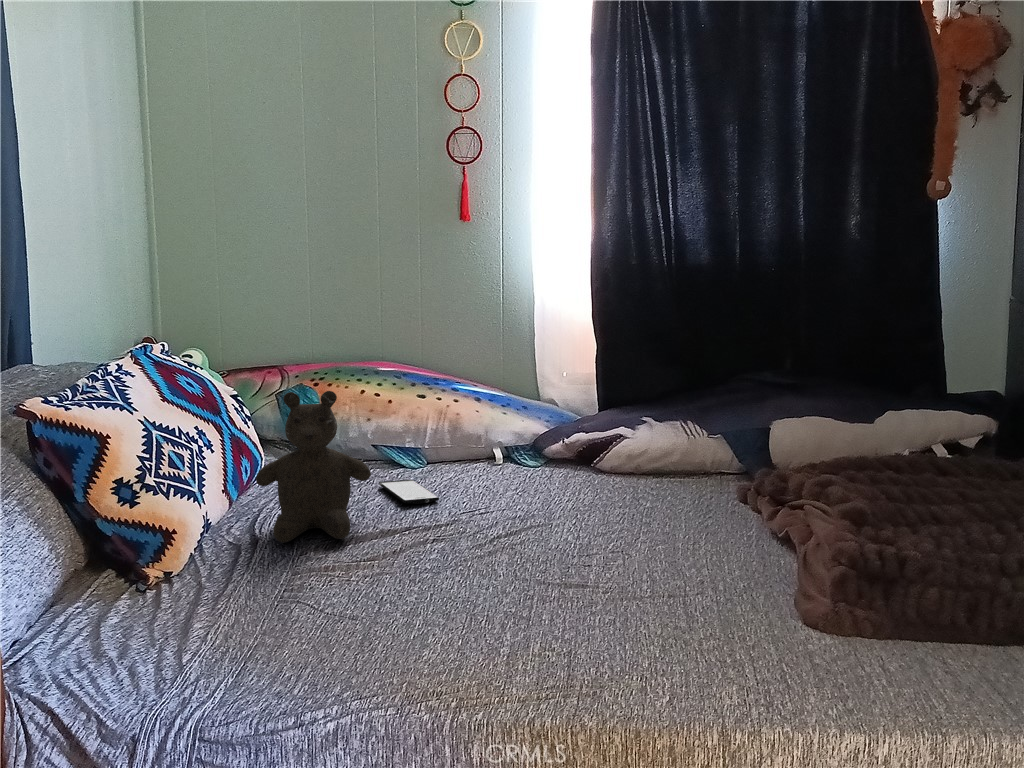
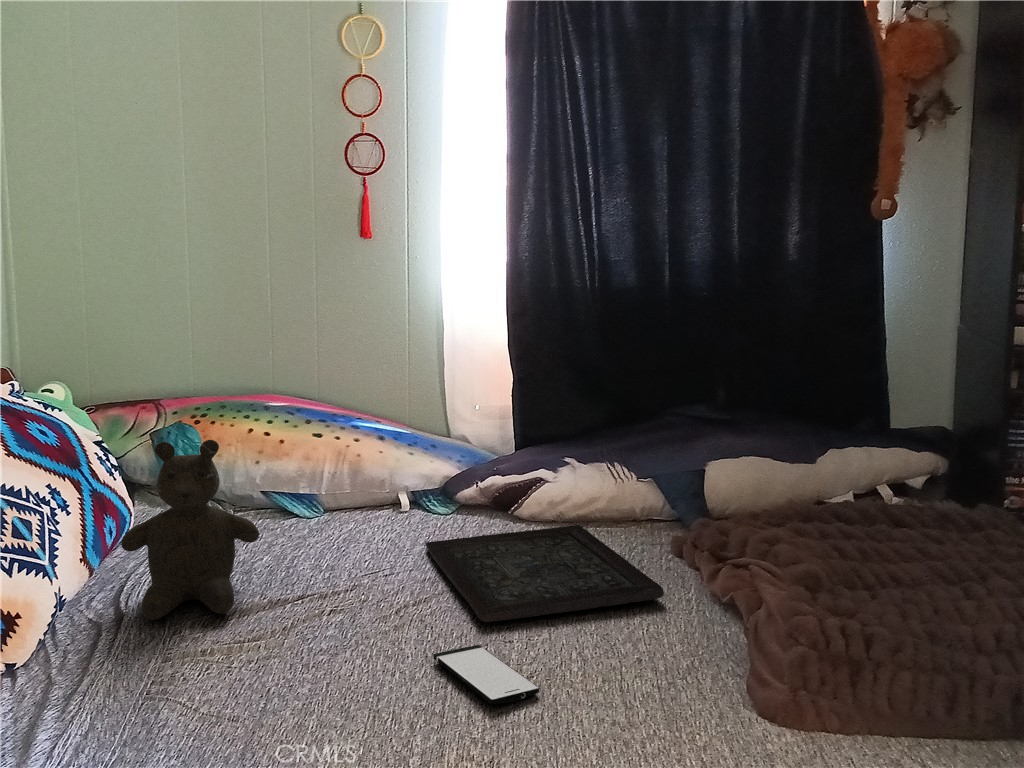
tray: none [515,475,729,550] -> present [426,525,663,622]
smartphone: present [379,479,439,504] -> present [433,645,539,704]

